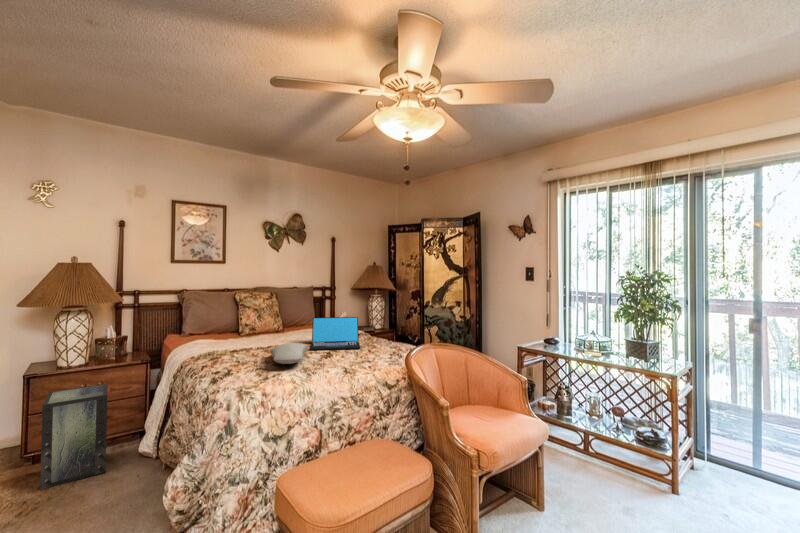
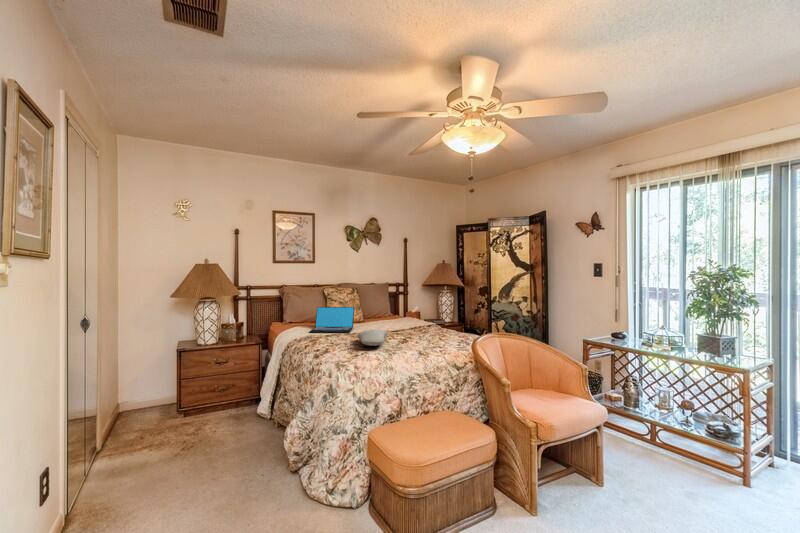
laptop: present [310,317,360,350] -> present [309,307,354,333]
storage box: present [40,384,108,489] -> none [194,359,235,435]

